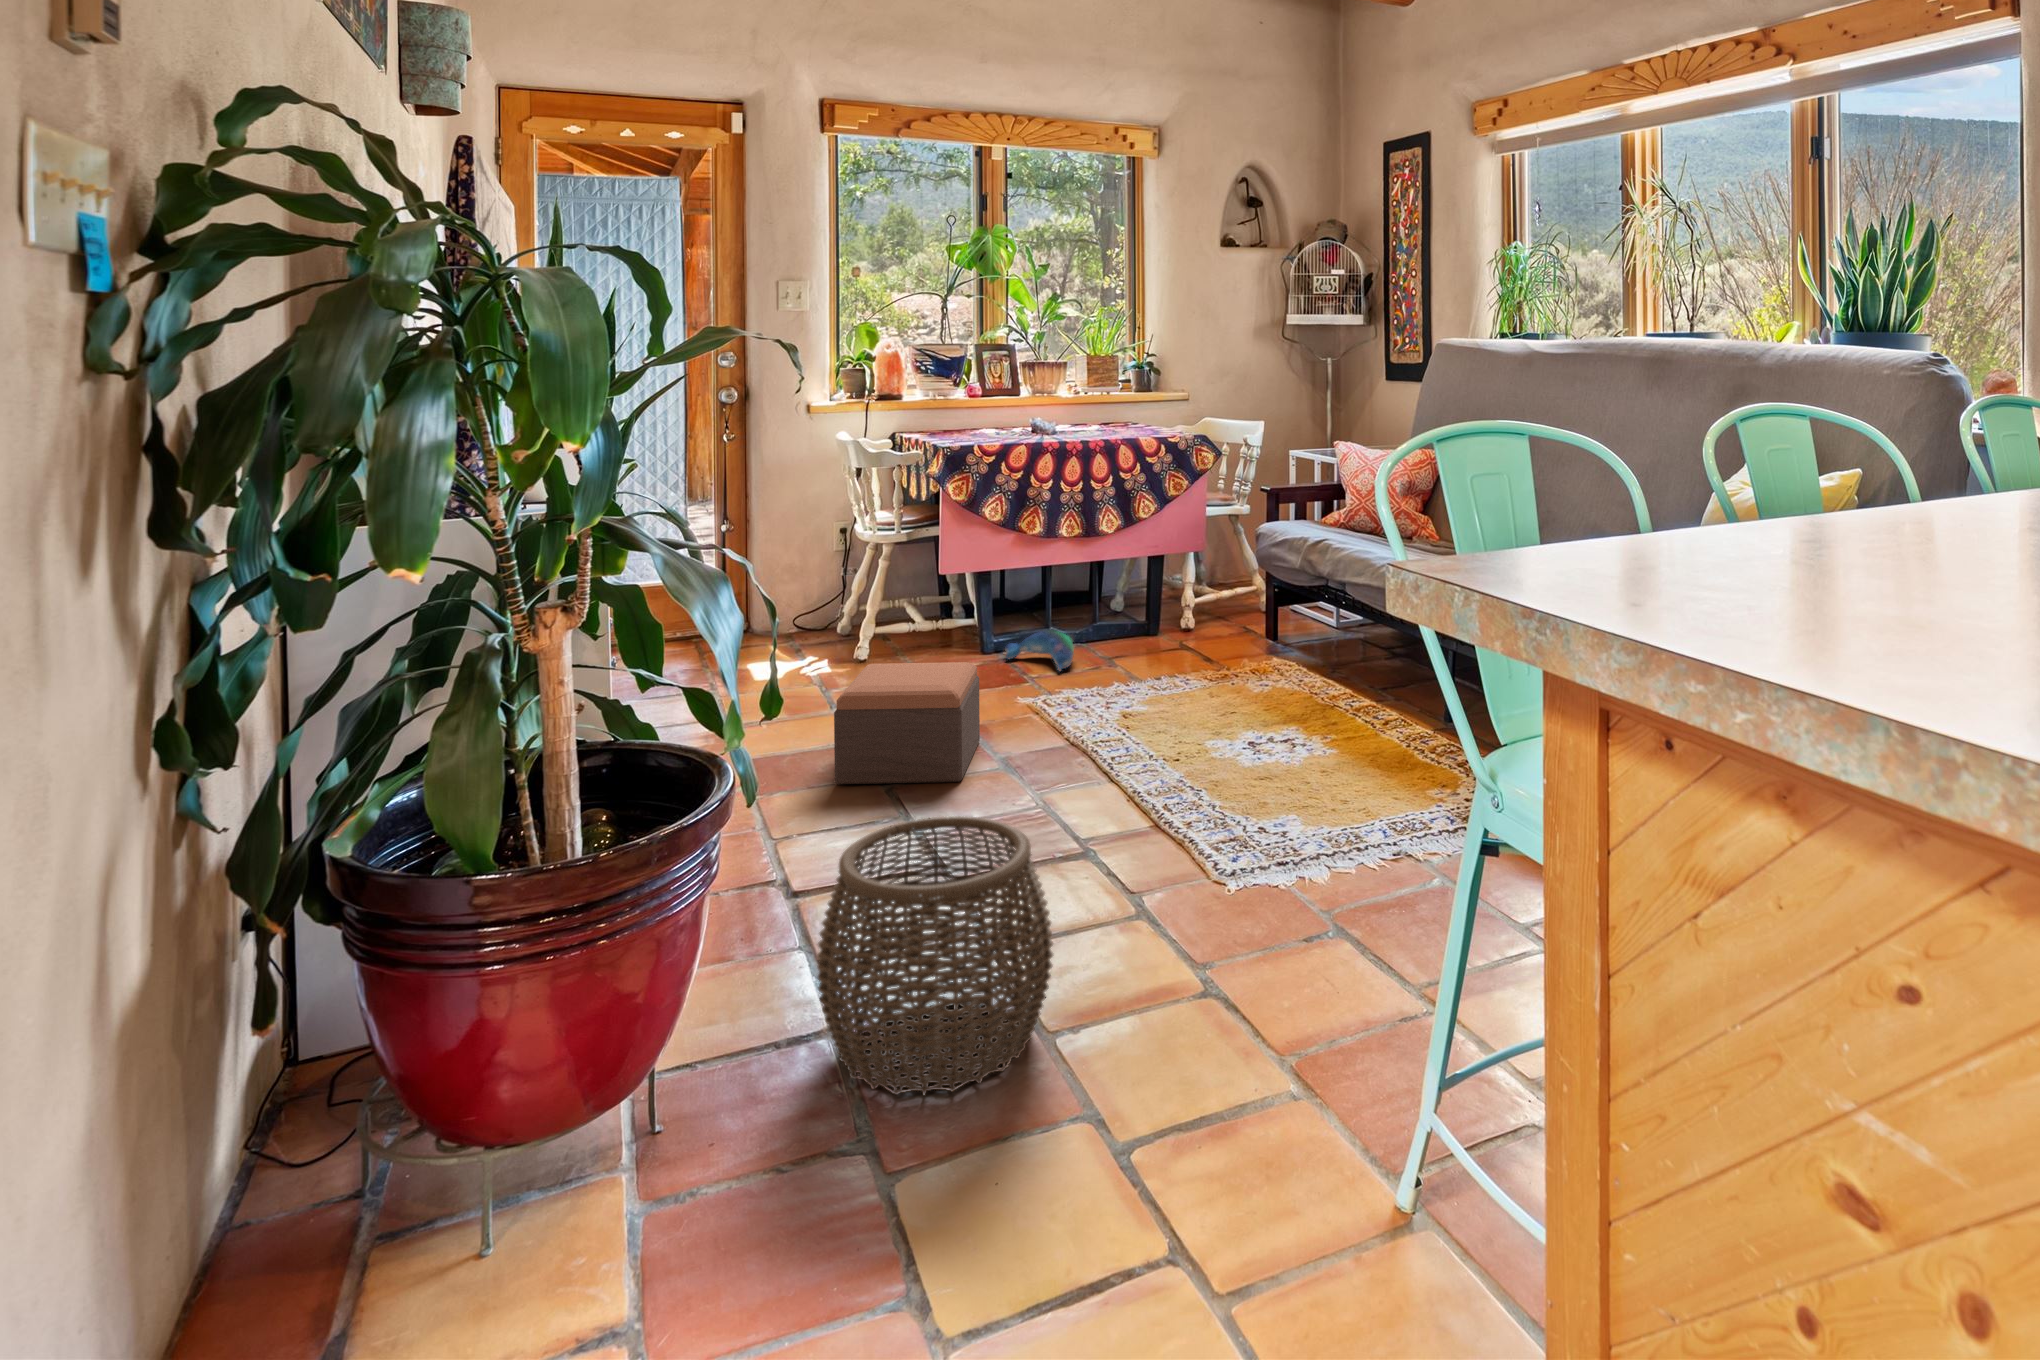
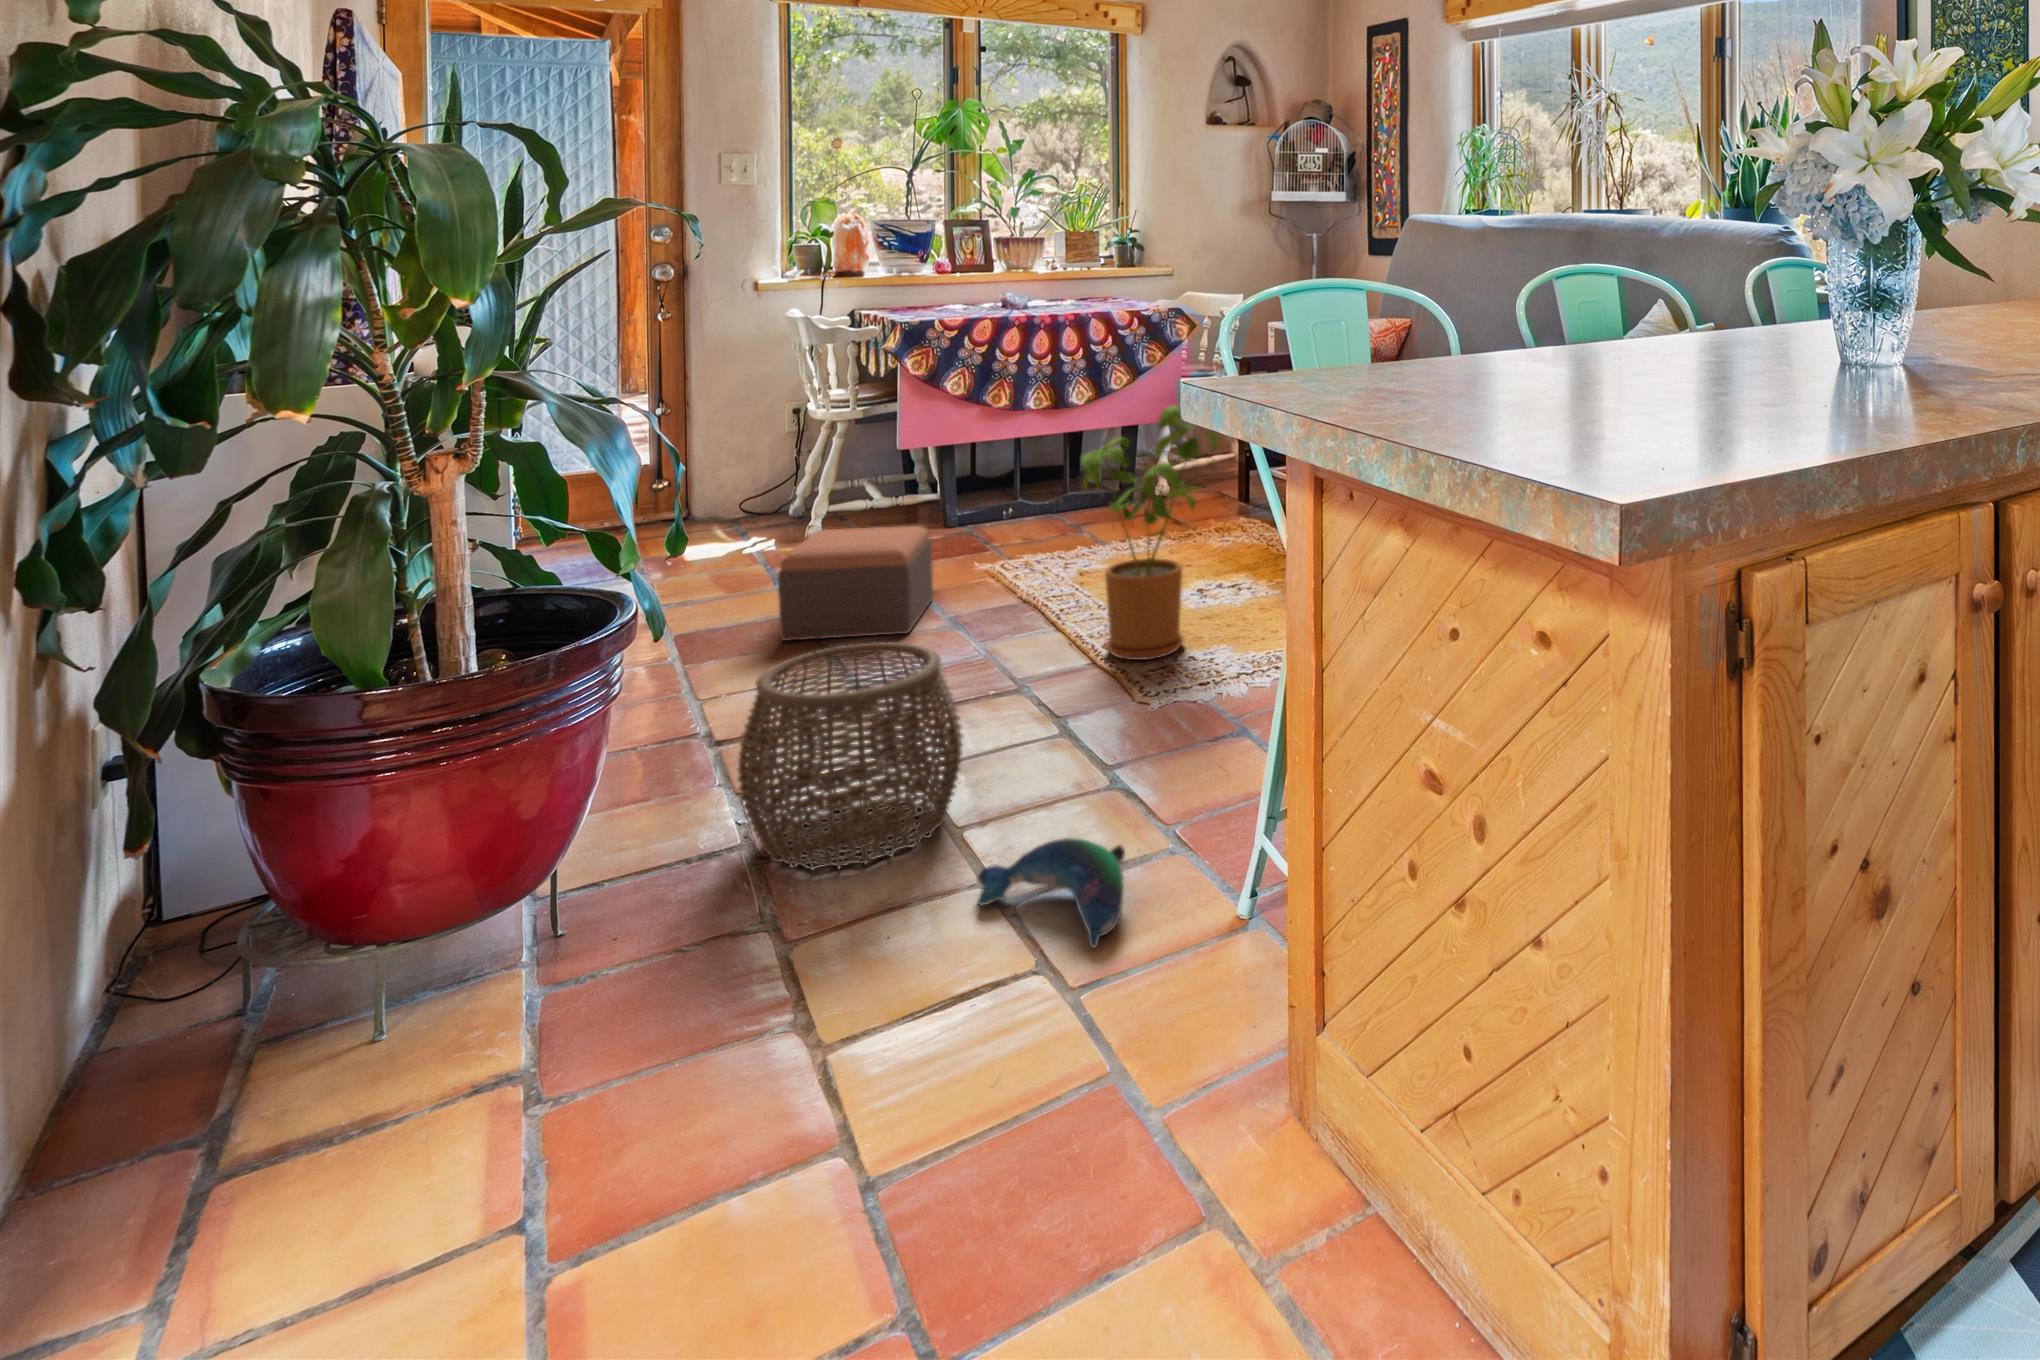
house plant: none [1146,542,1300,829] -> present [1082,406,1218,660]
plush toy: present [1005,630,1074,671] -> present [978,838,1125,948]

